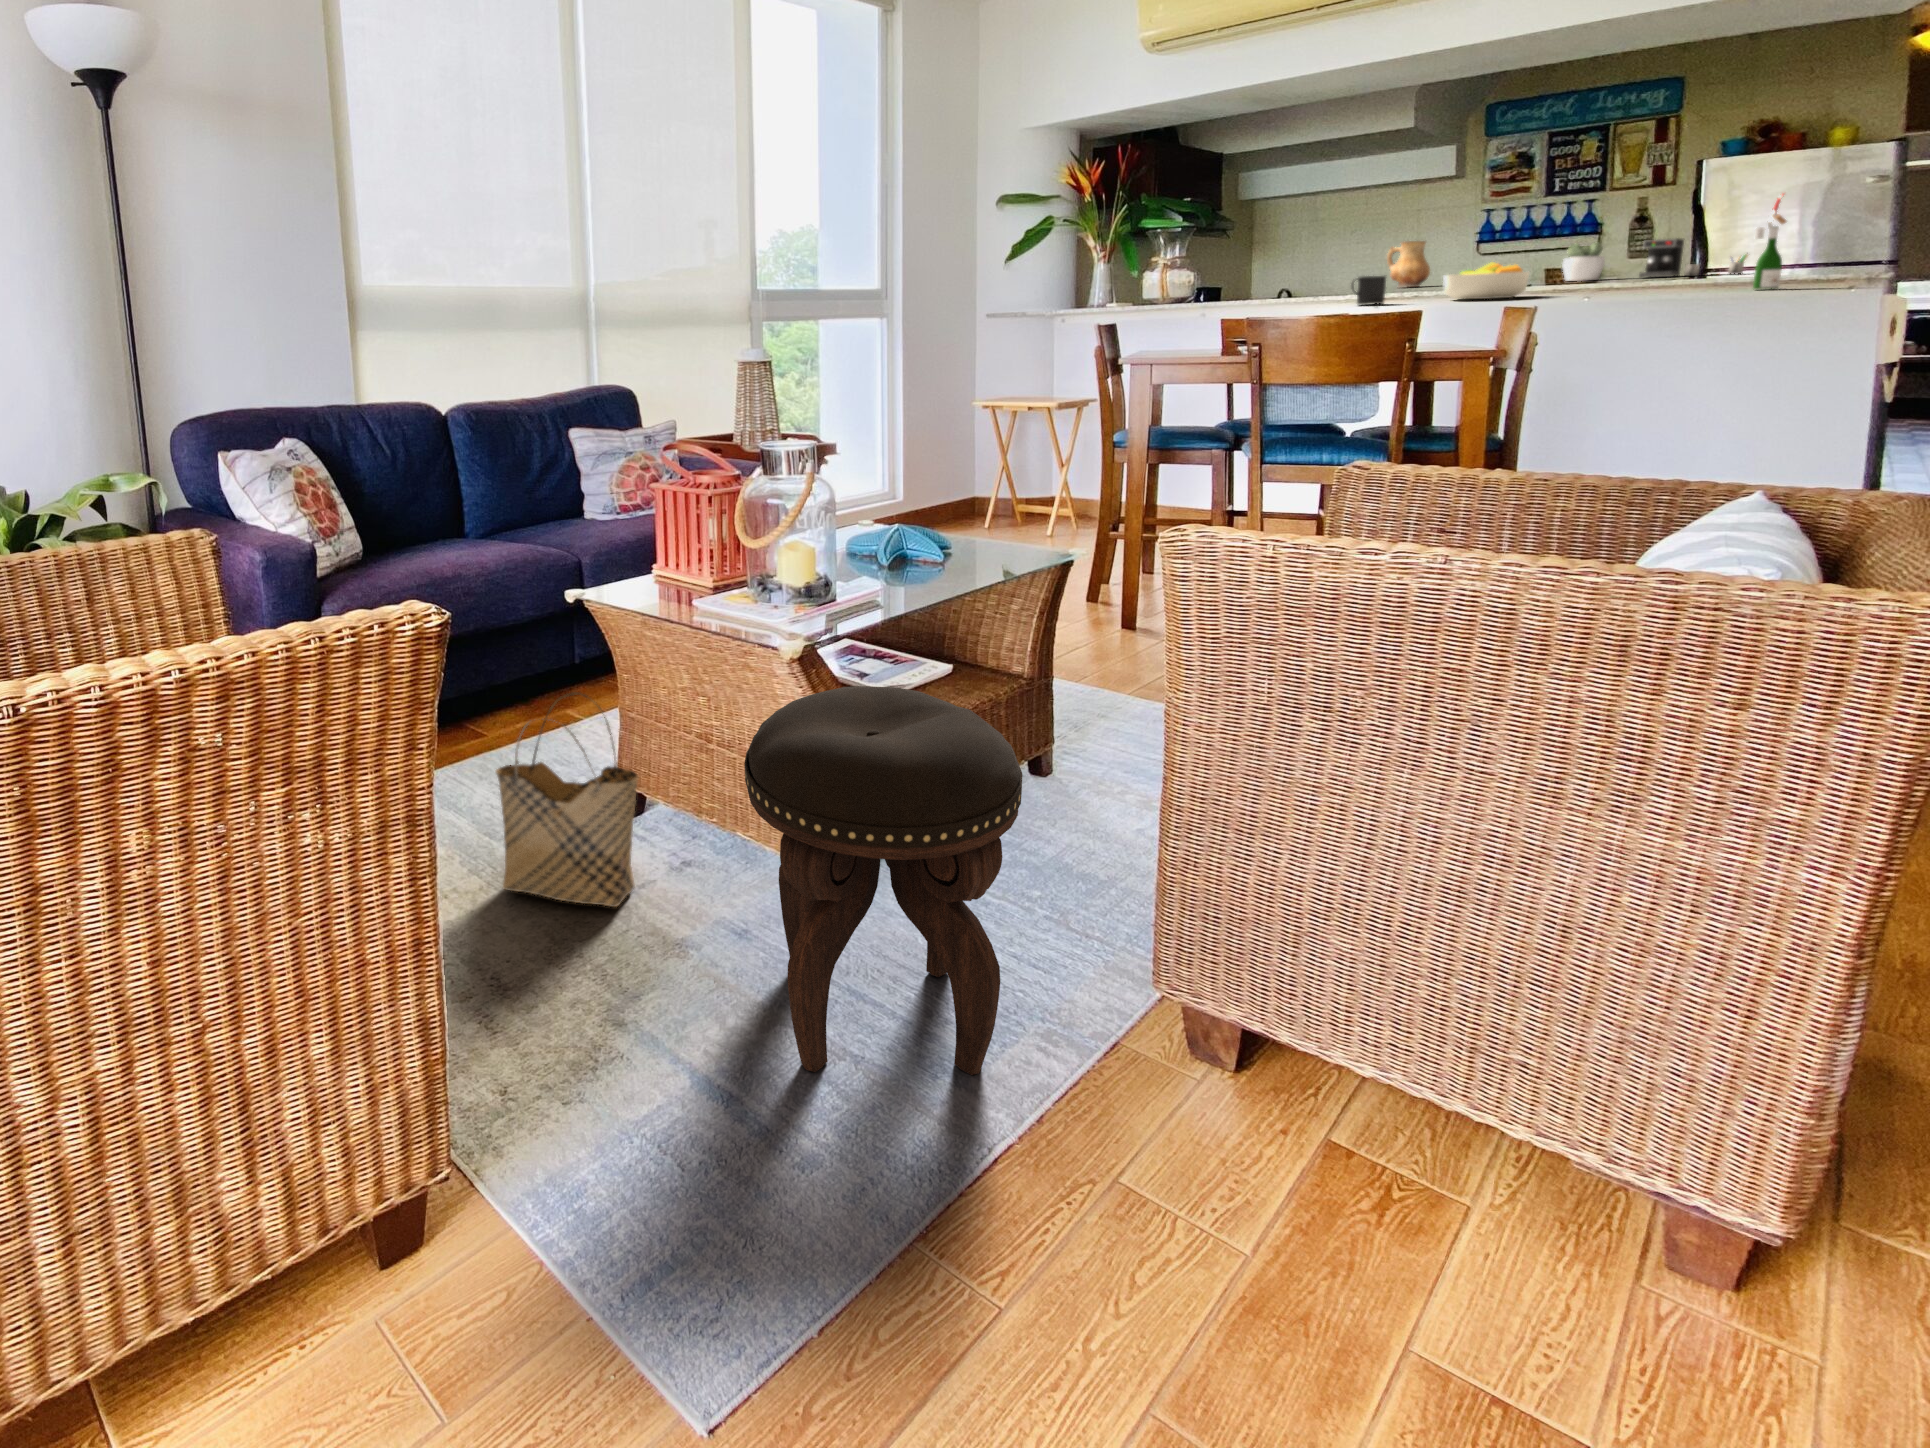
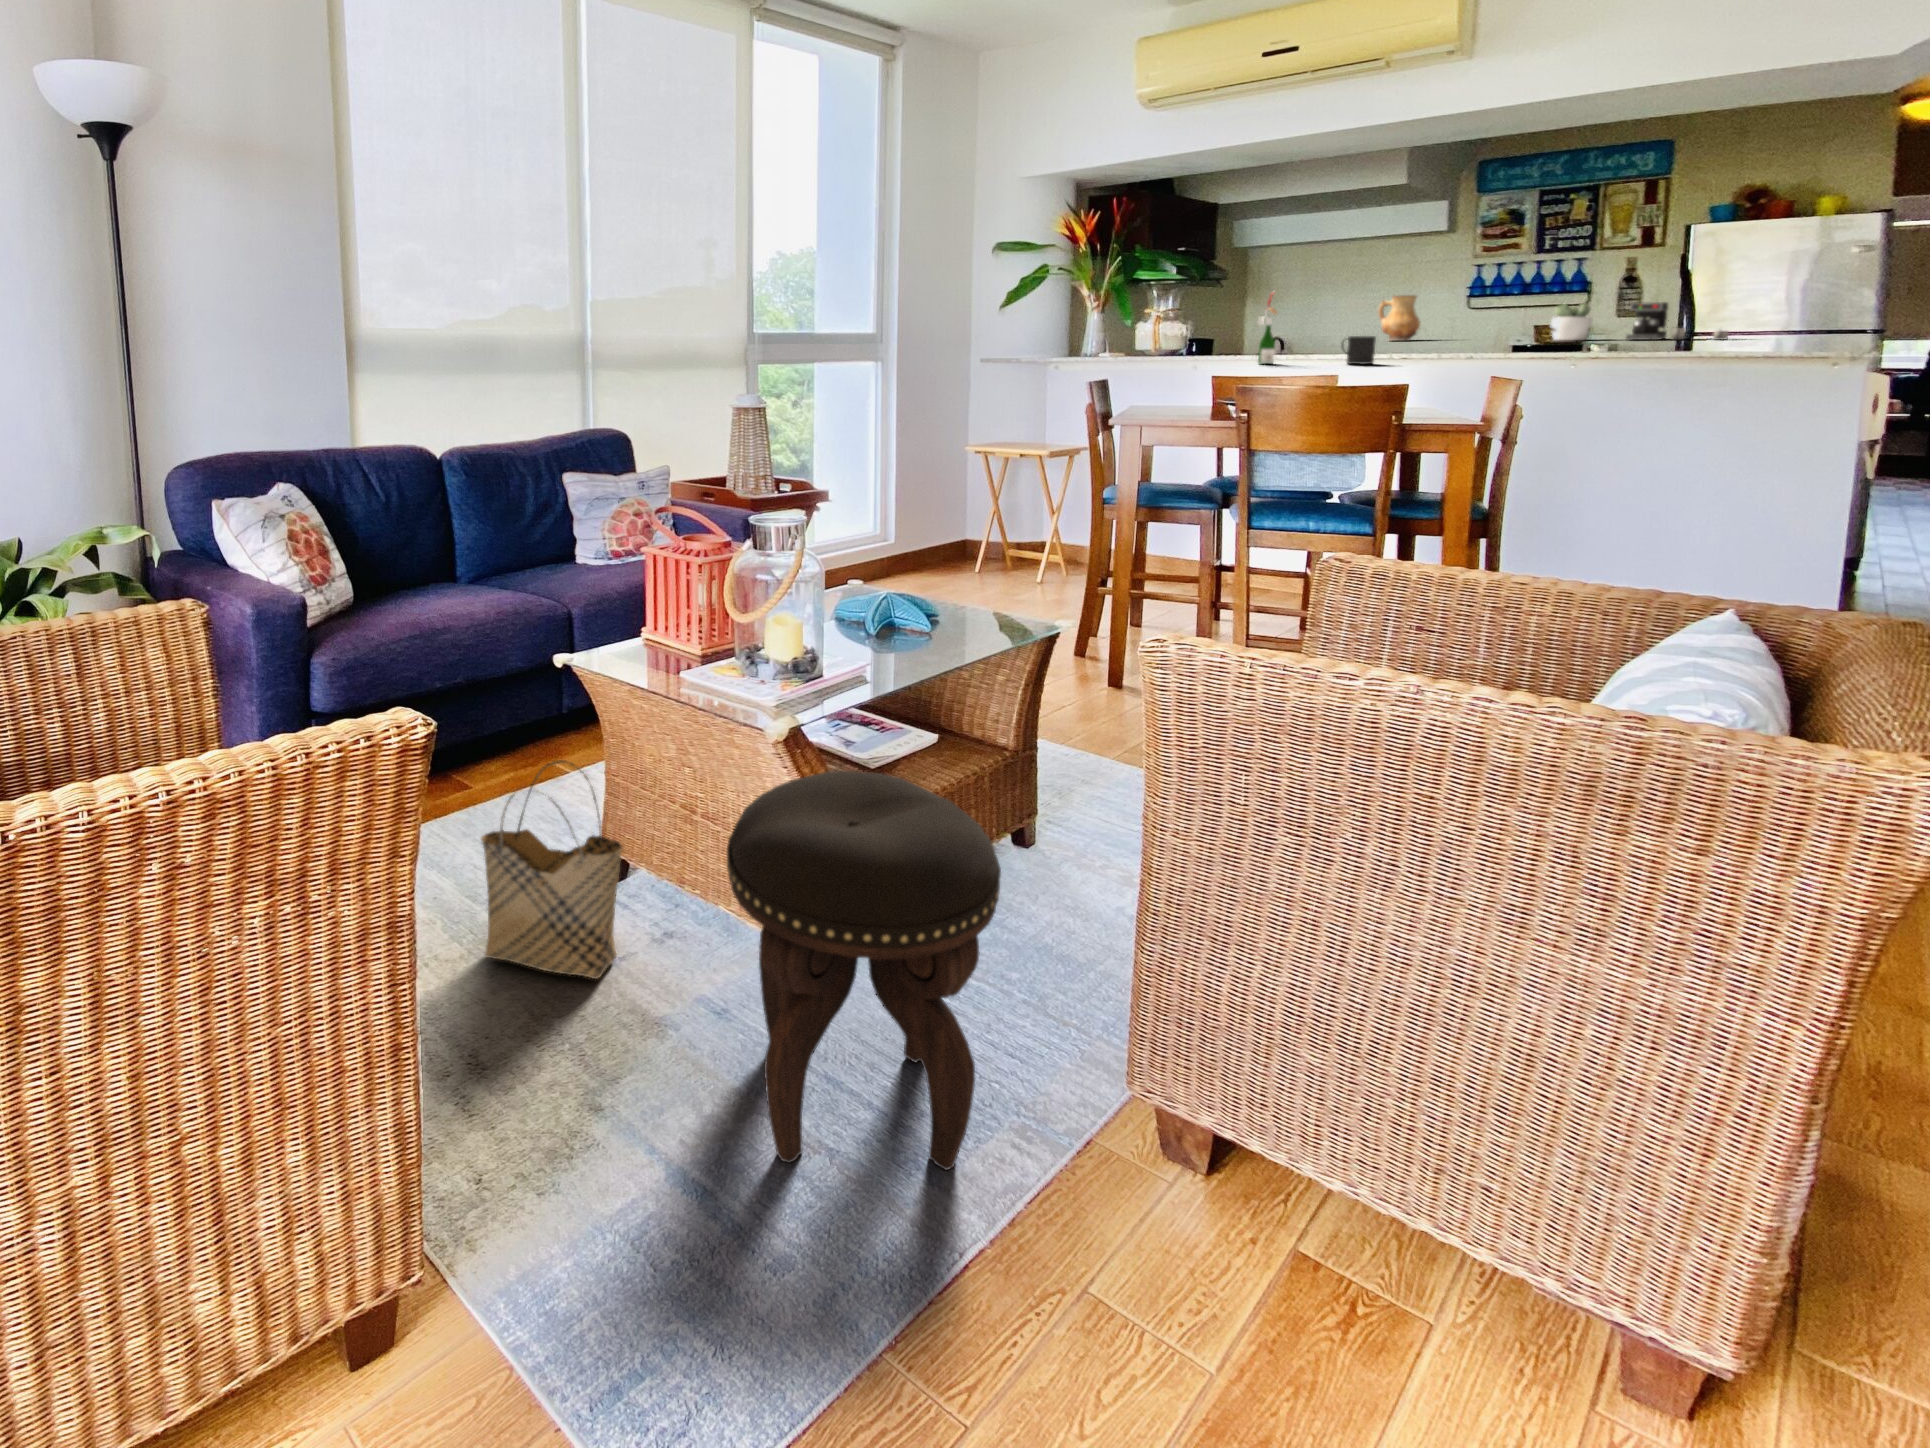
wine bottle: present [1753,194,1786,289] -> present [1258,295,1277,364]
fruit bowl: present [1443,262,1529,299] -> none [1432,325,1517,362]

